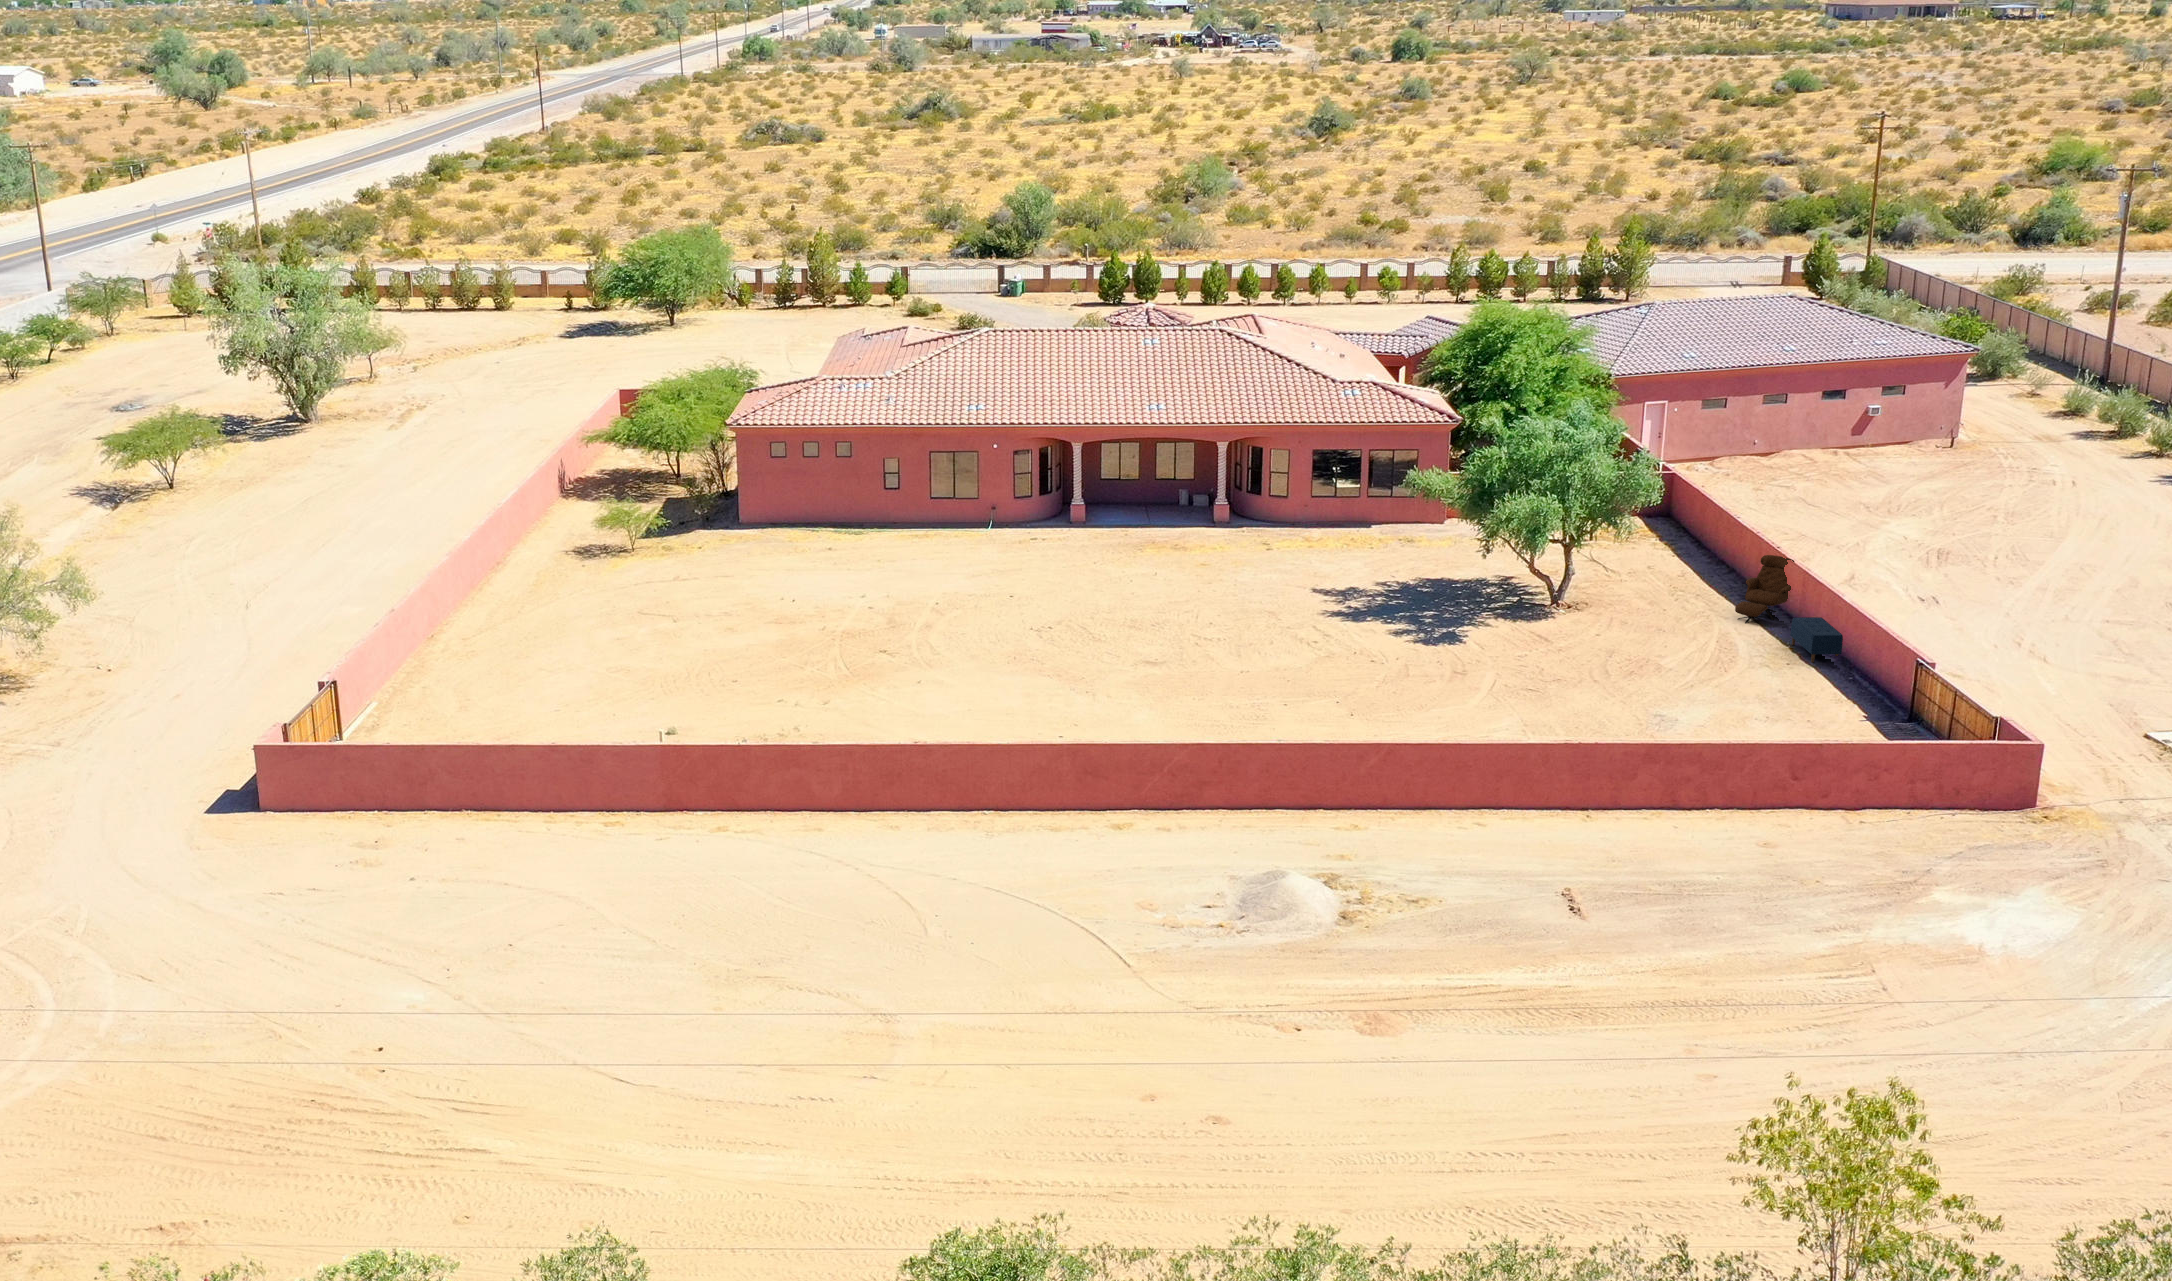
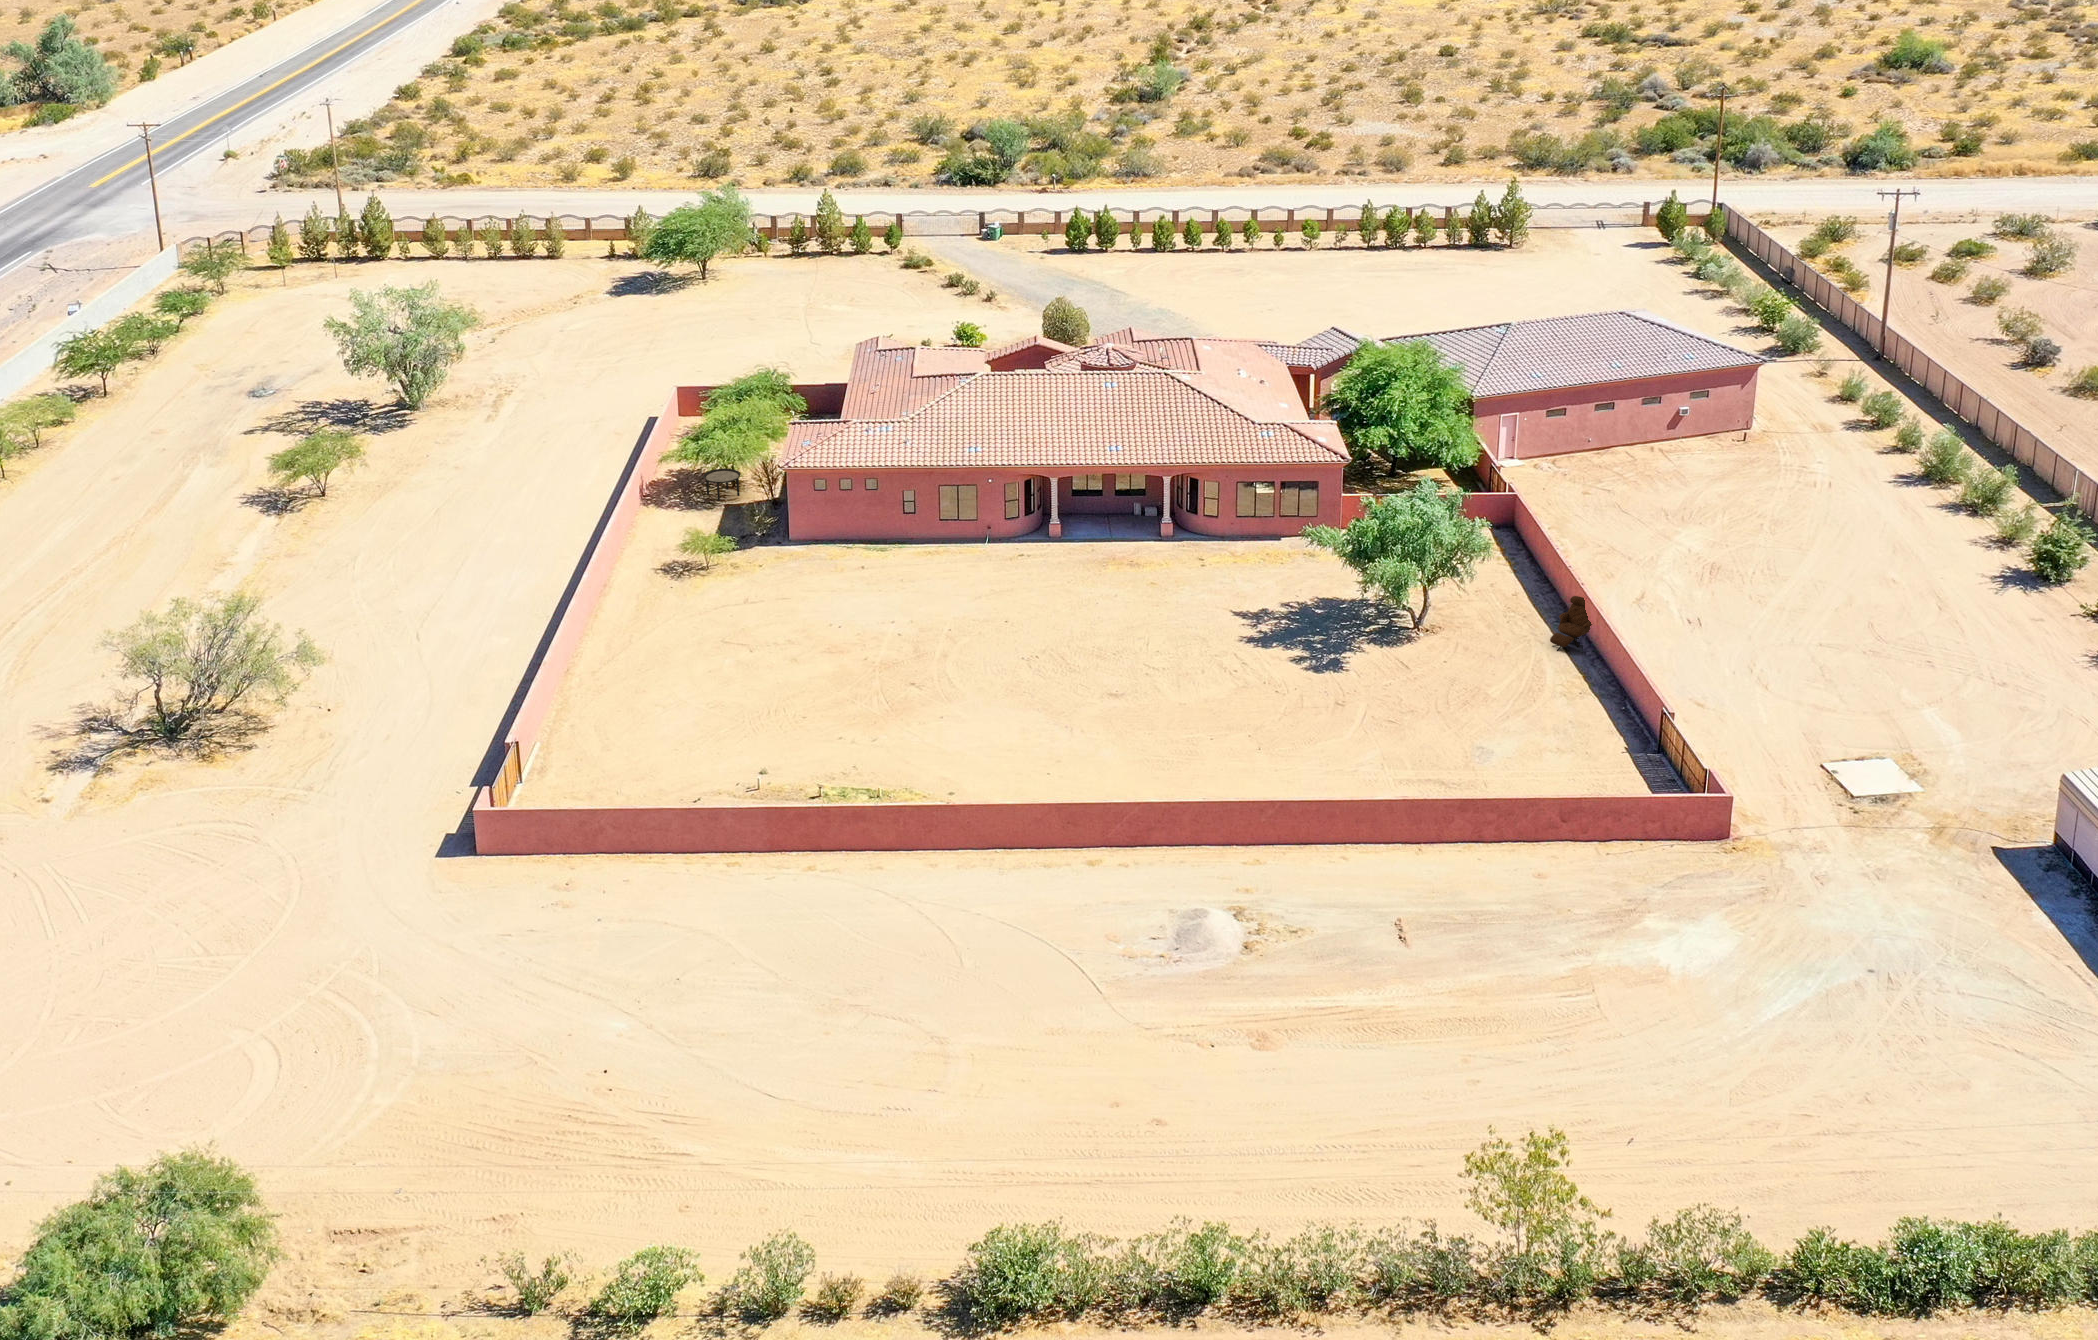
round table: none [641,459,687,494] -> present [704,469,741,501]
bench: present [1790,617,1843,663] -> none [1587,655,1621,694]

